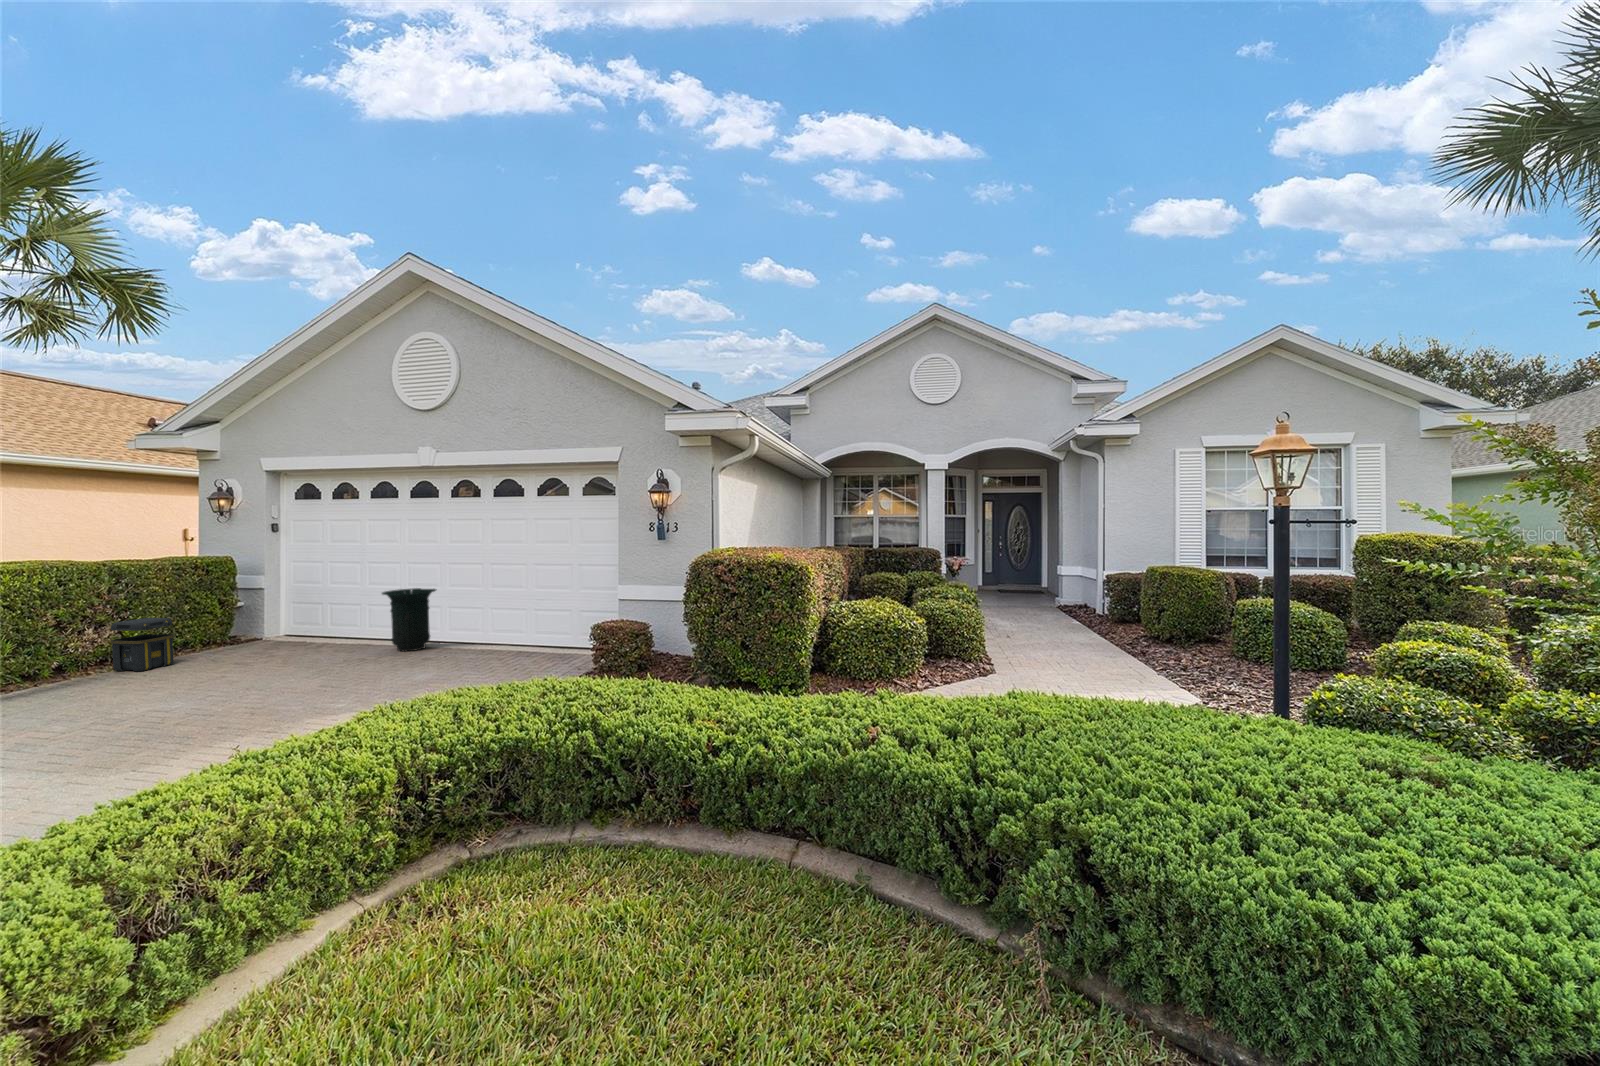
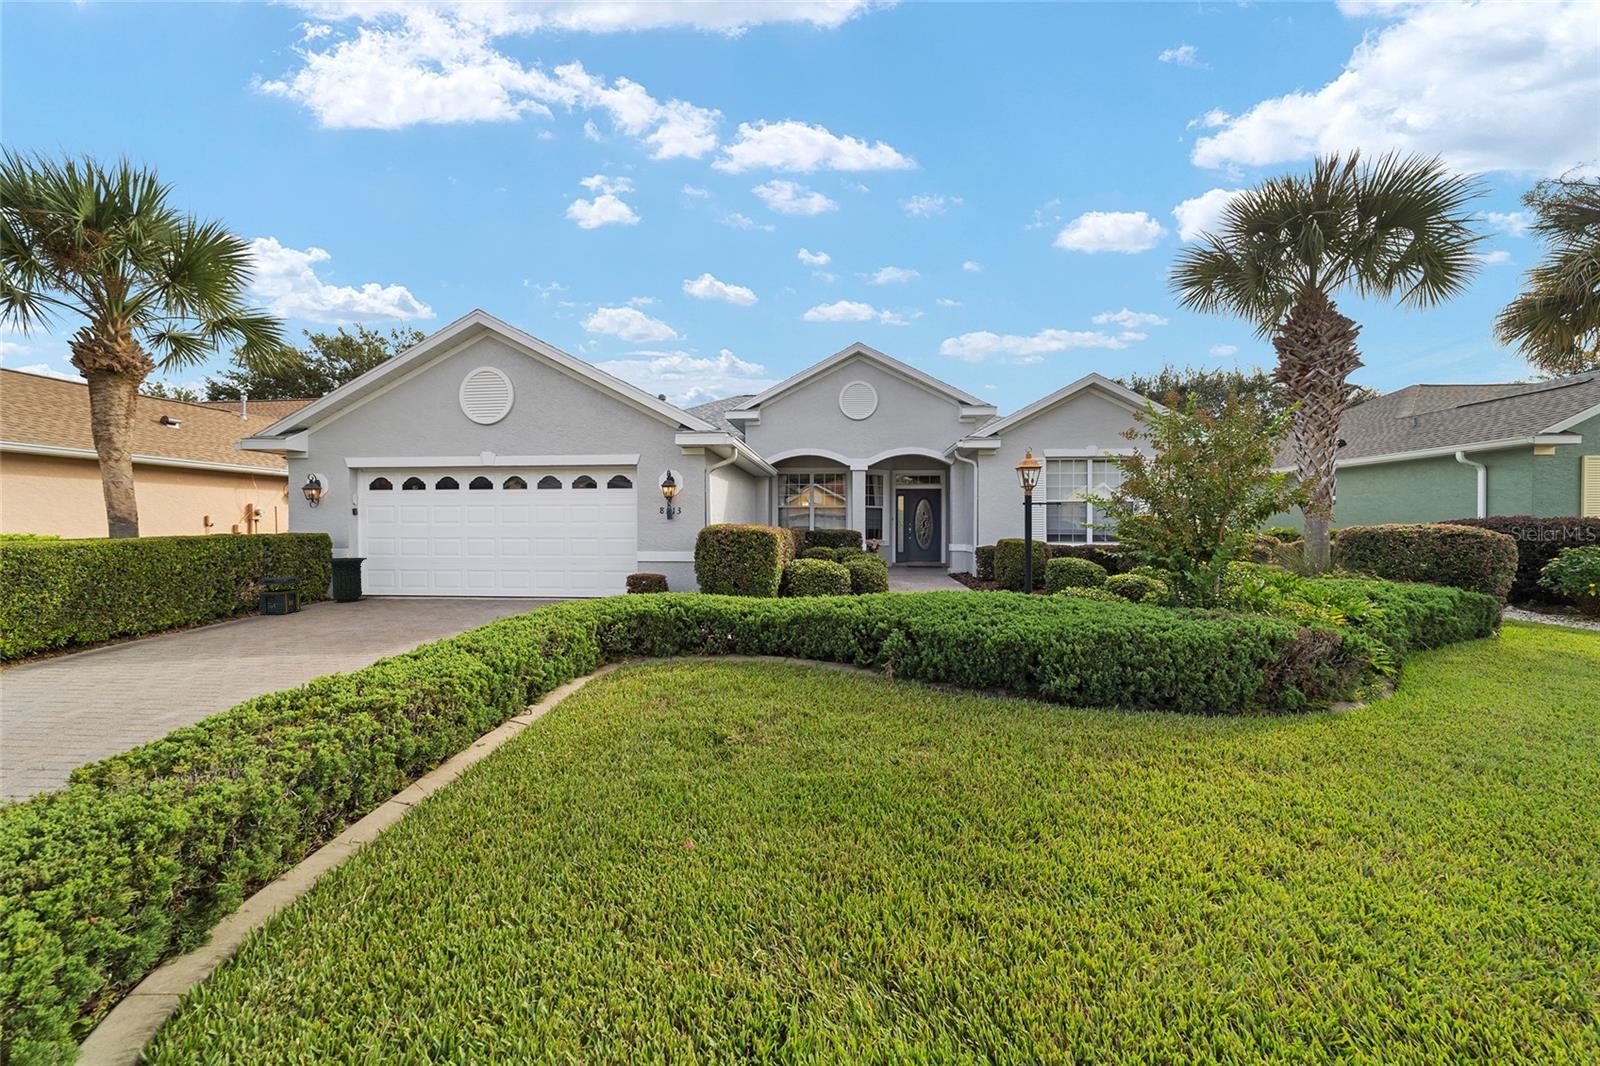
trash can: present [382,588,436,651] -> present [325,558,367,603]

